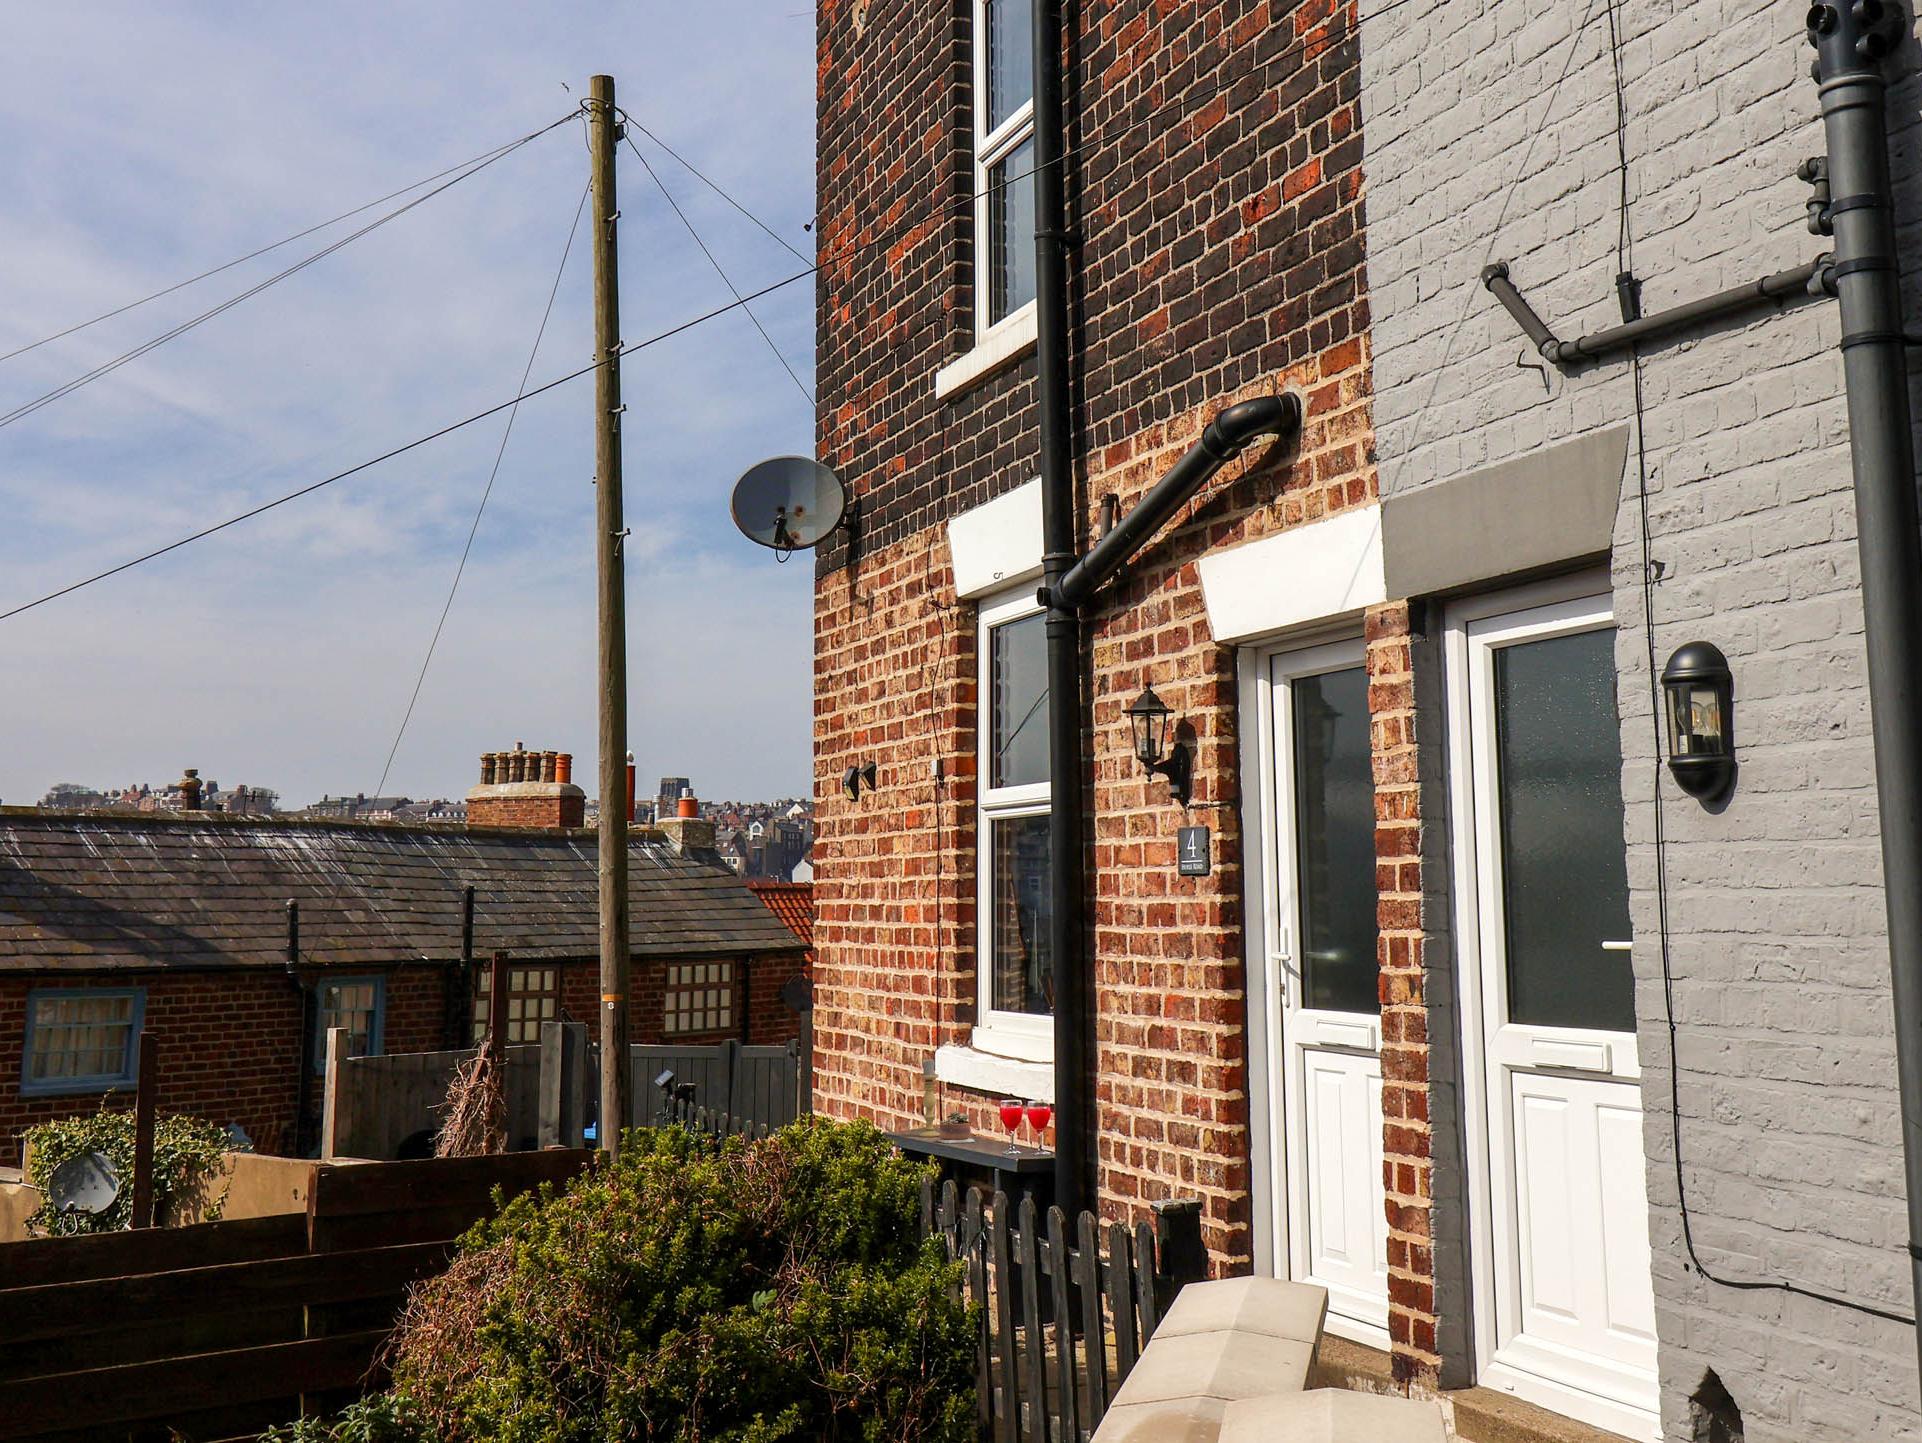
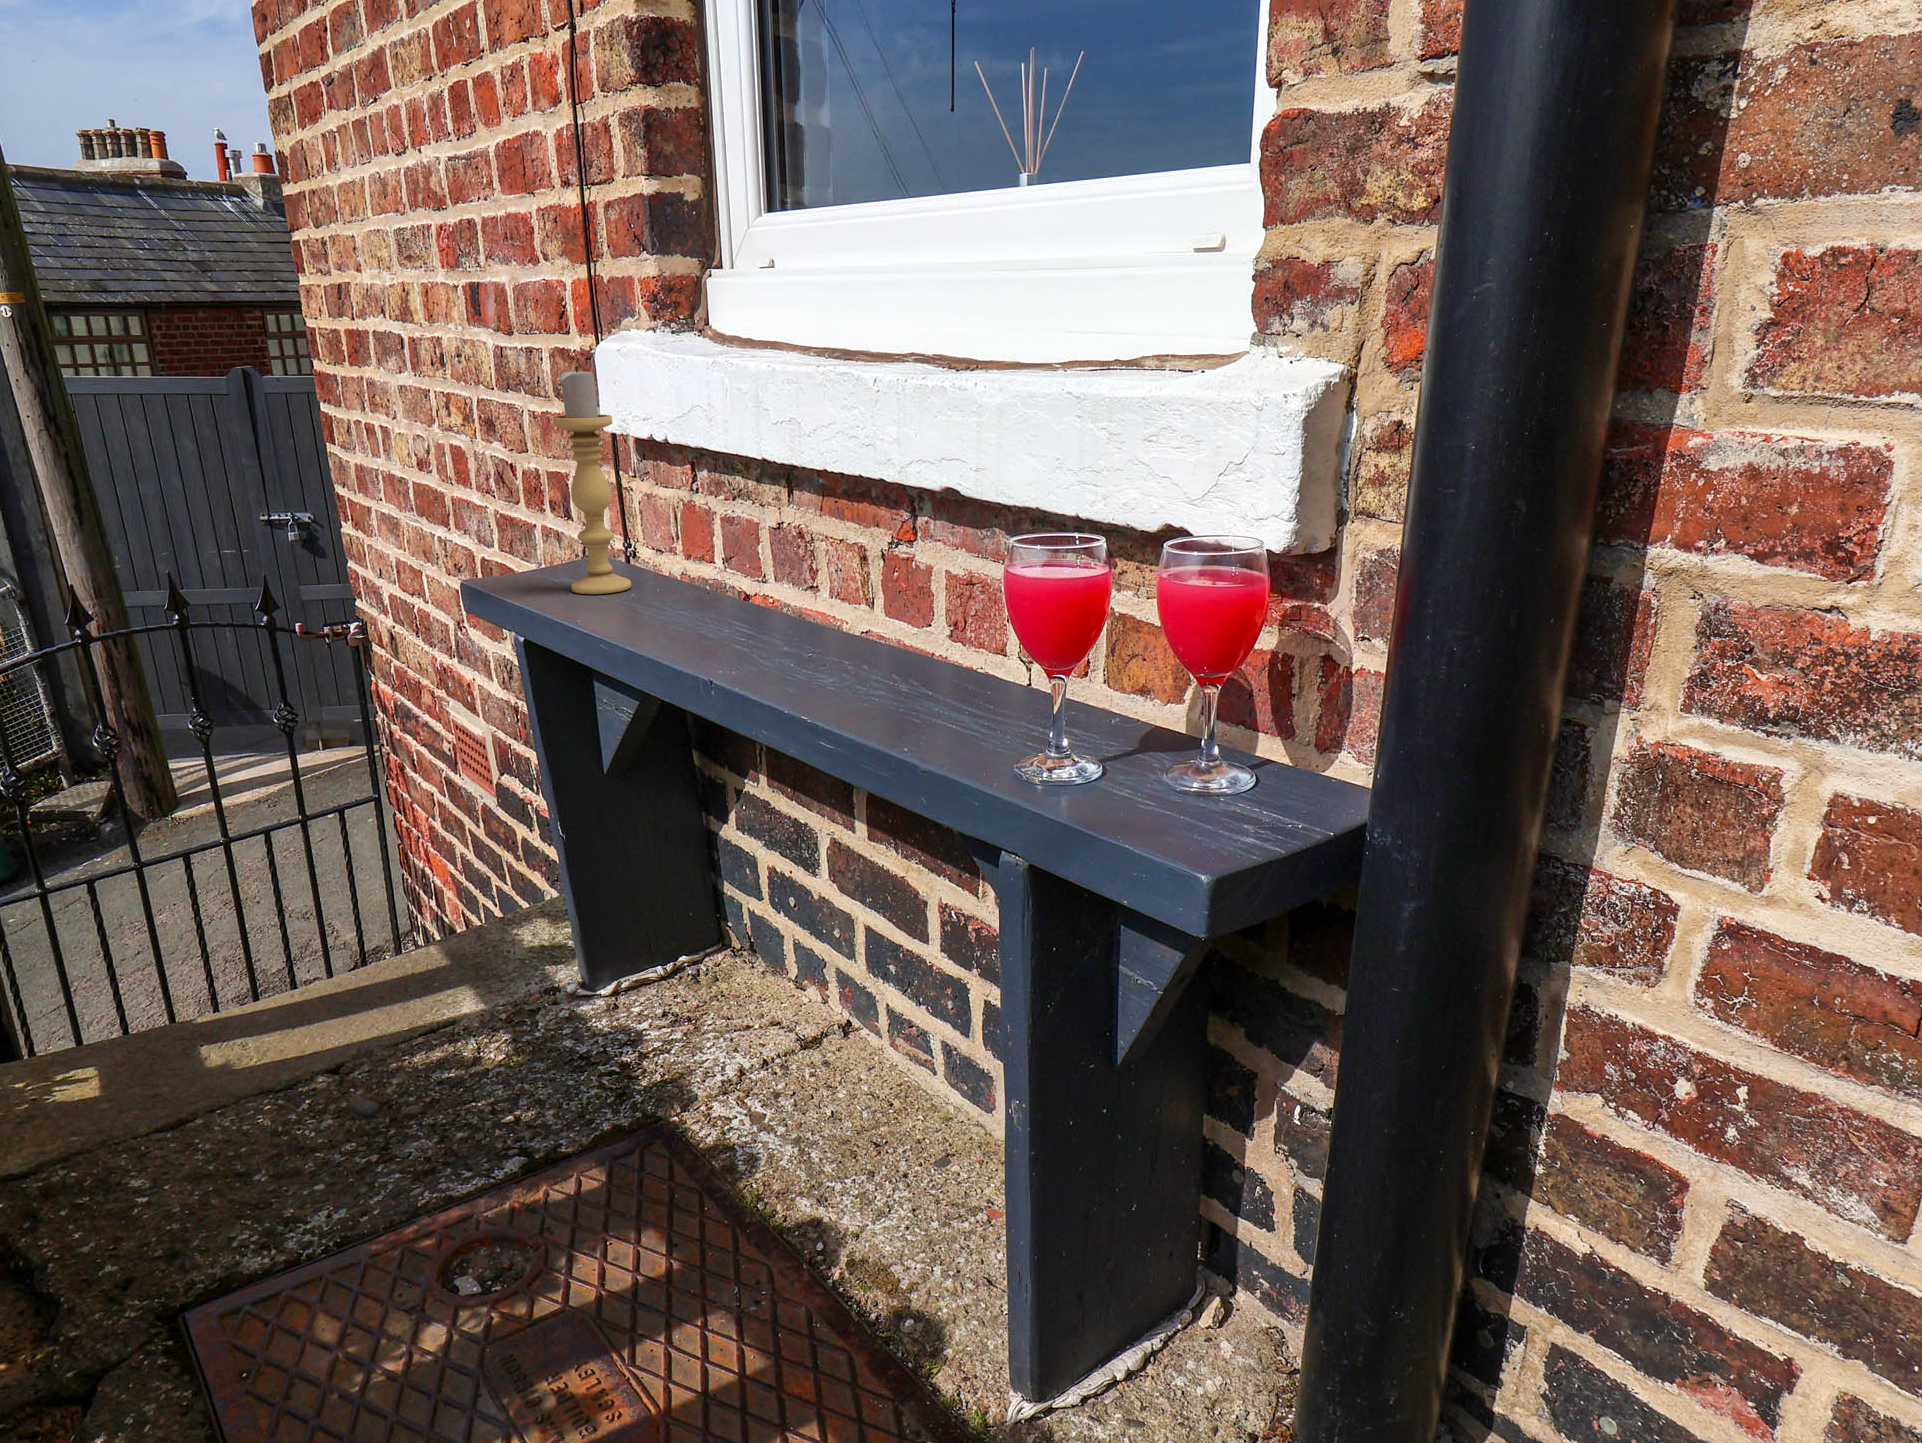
succulent plant: present [938,1111,975,1143] -> none [632,525,757,633]

